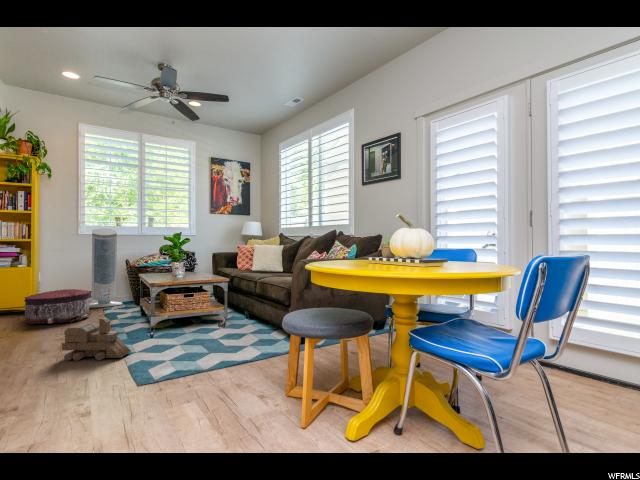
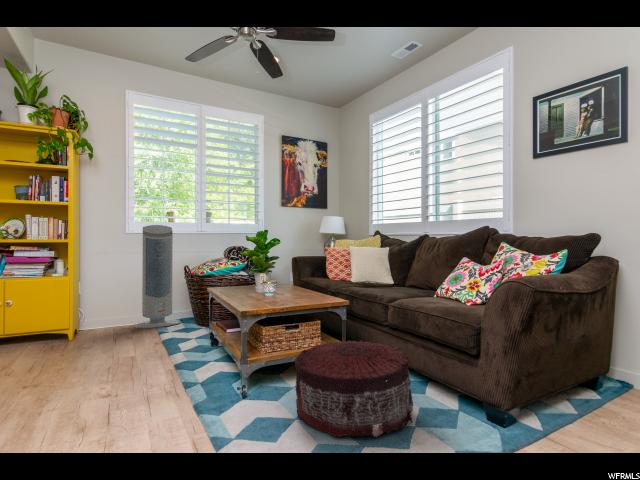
pouf: present [24,289,92,324] -> present [295,340,413,437]
toy train: present [62,317,131,361] -> none [114,380,228,465]

